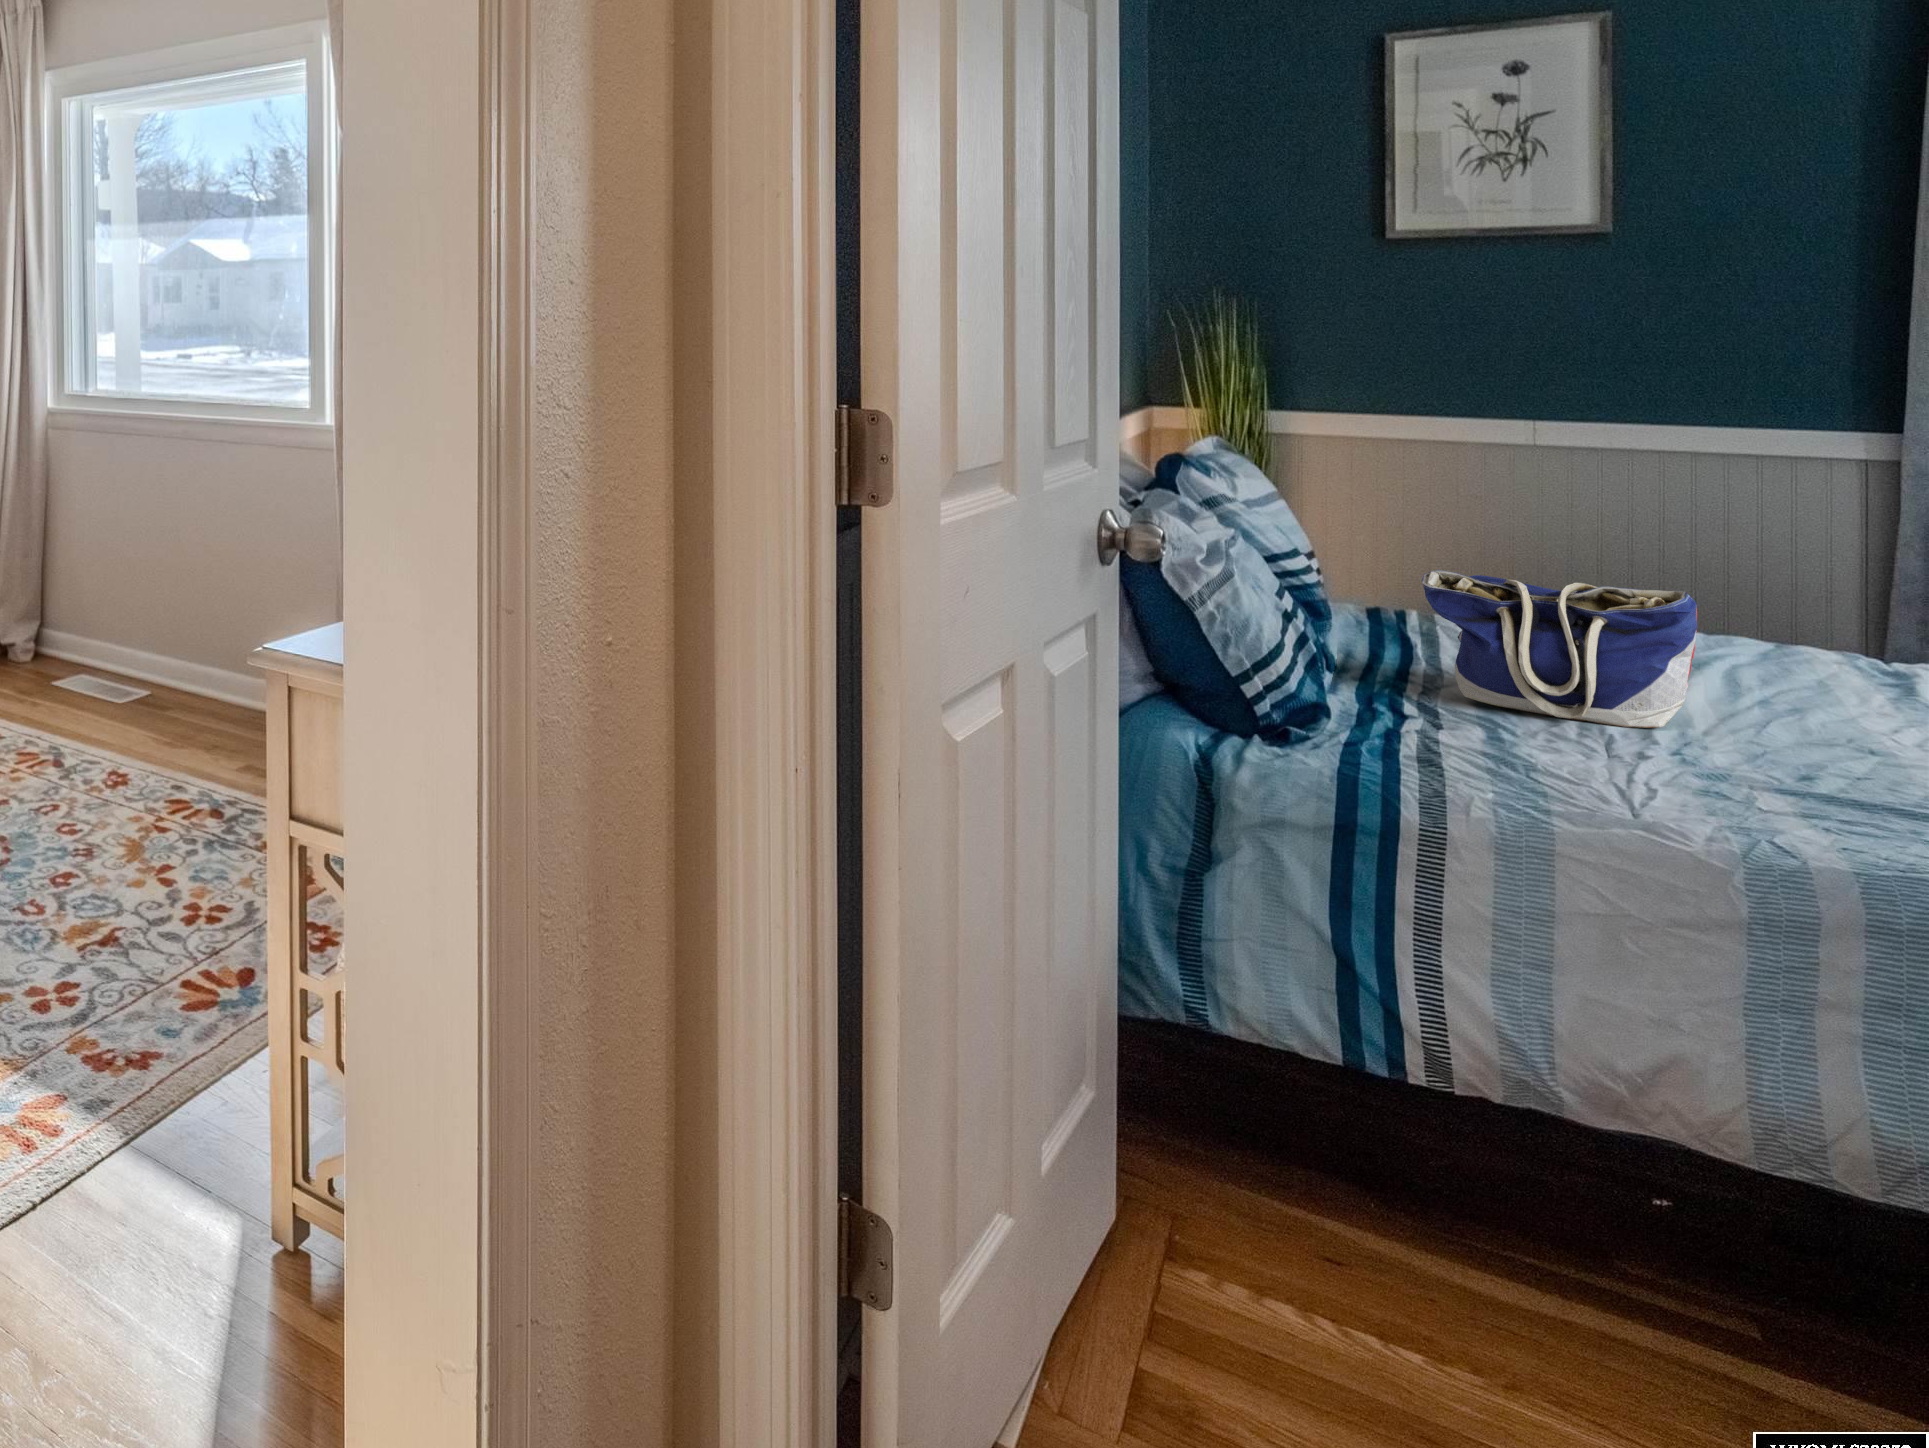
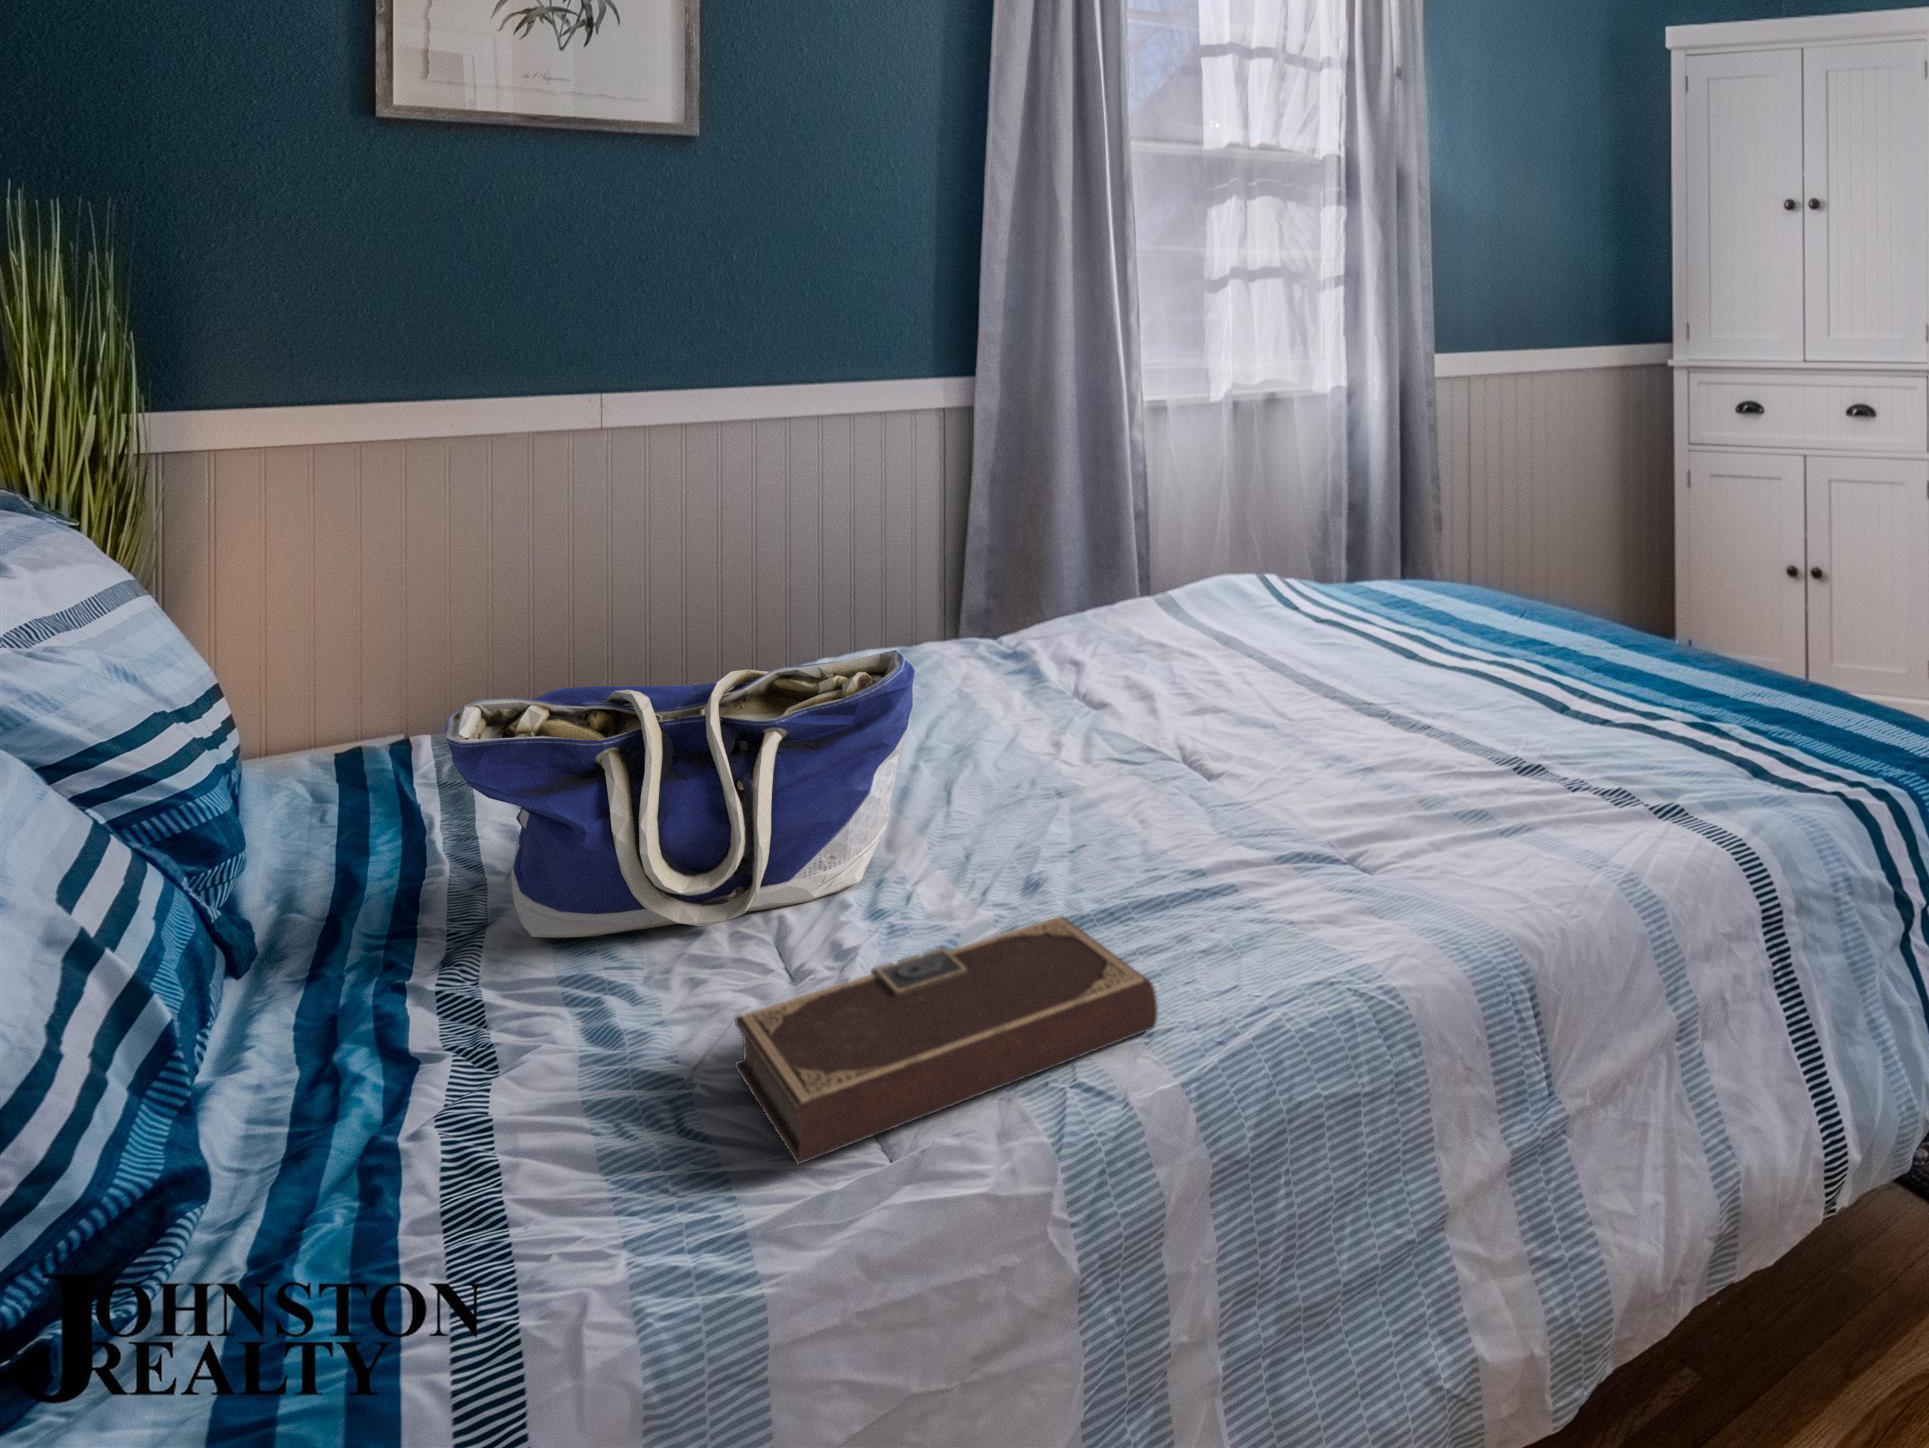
notebook: none [1557,736,1821,820] -> present [735,916,1158,1164]

